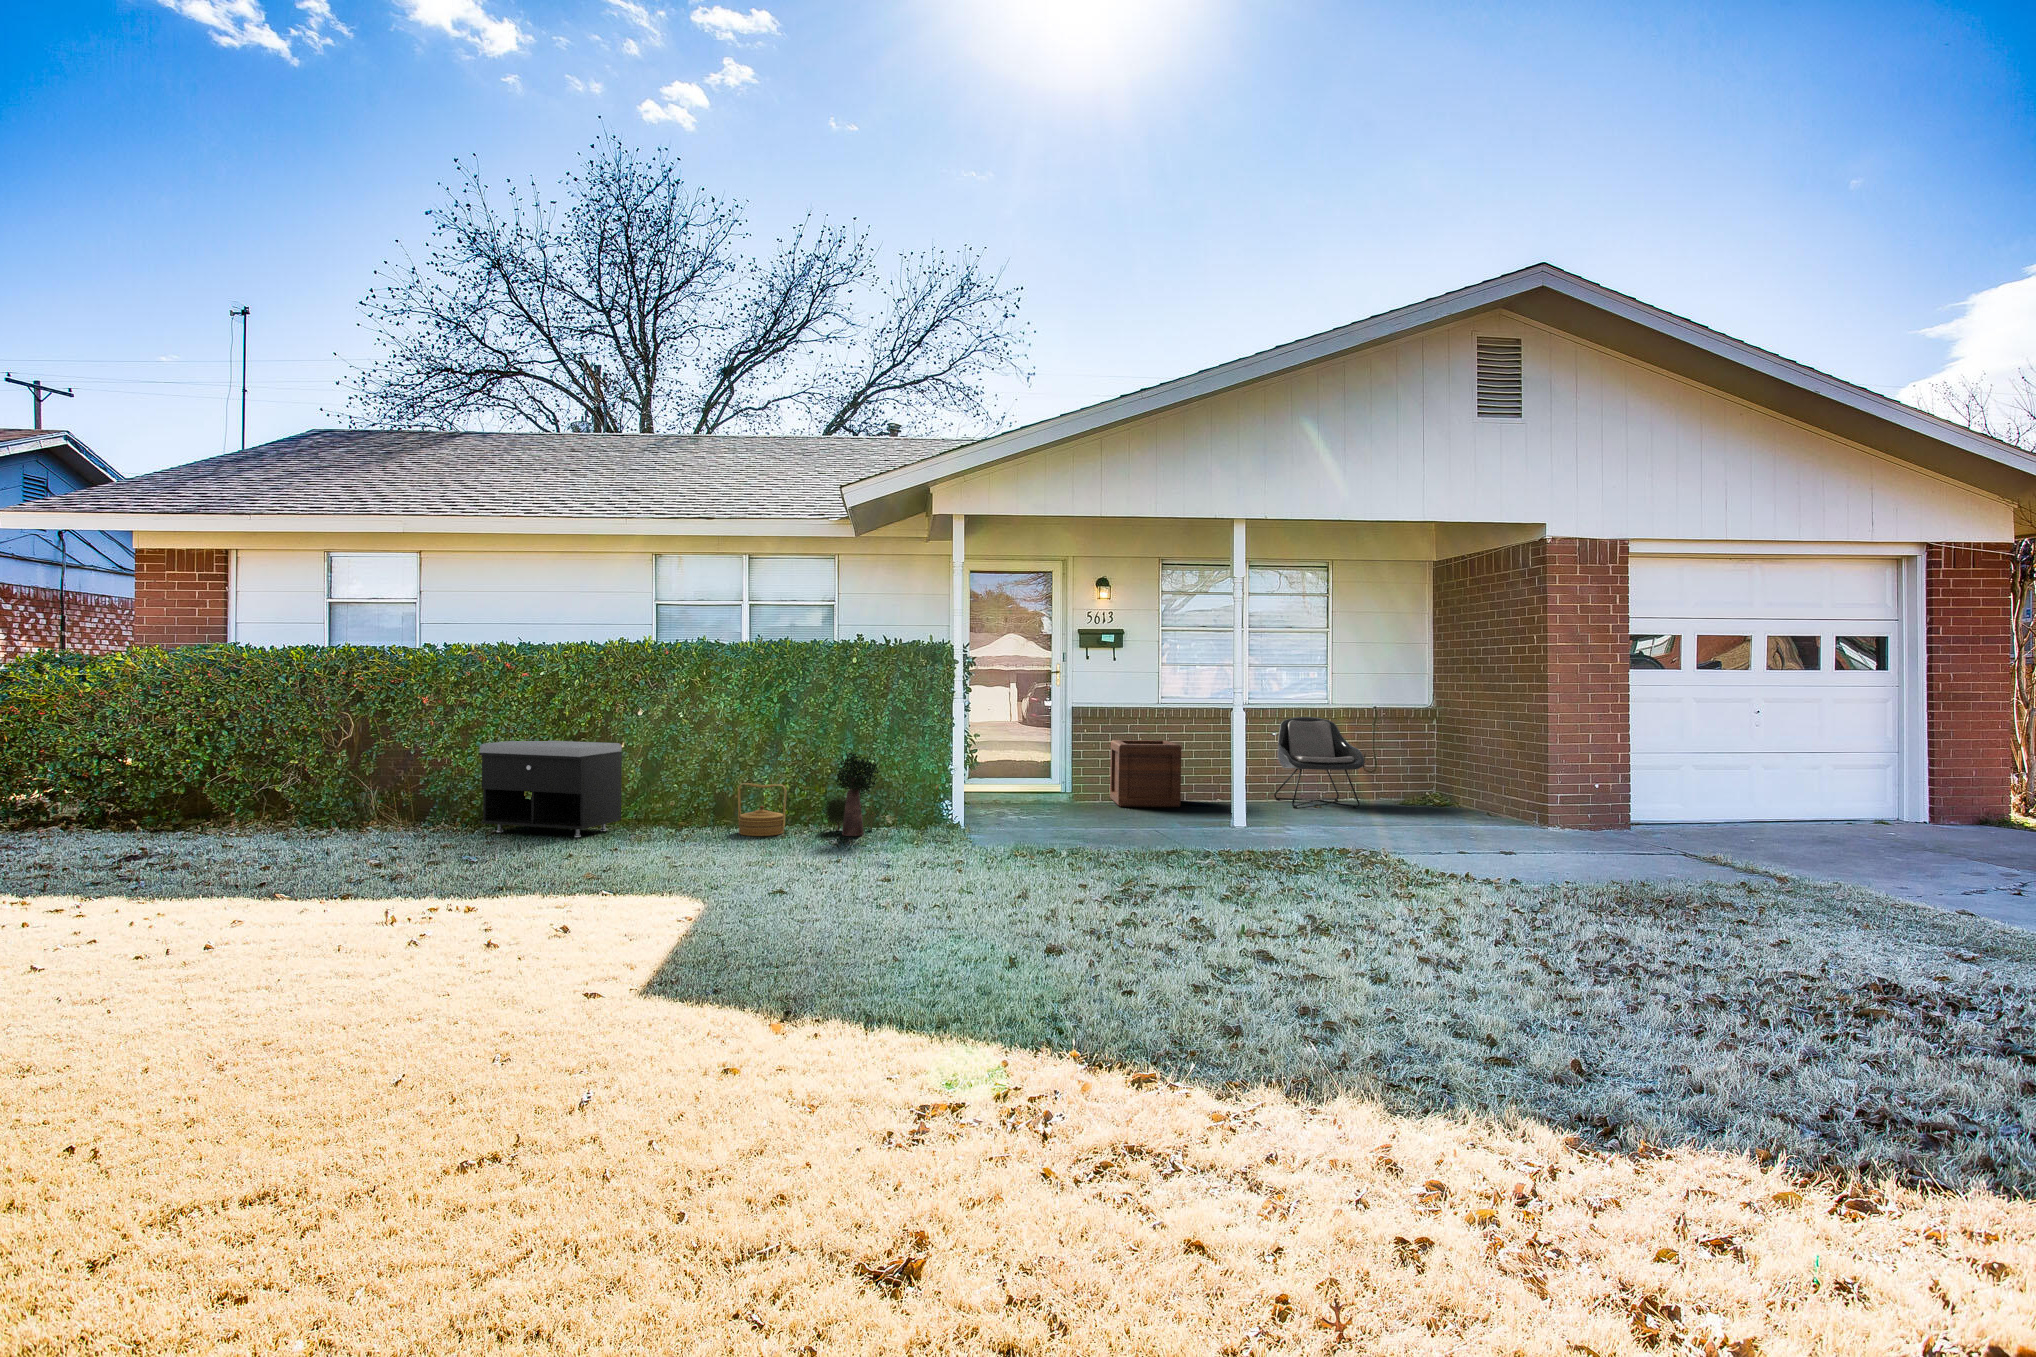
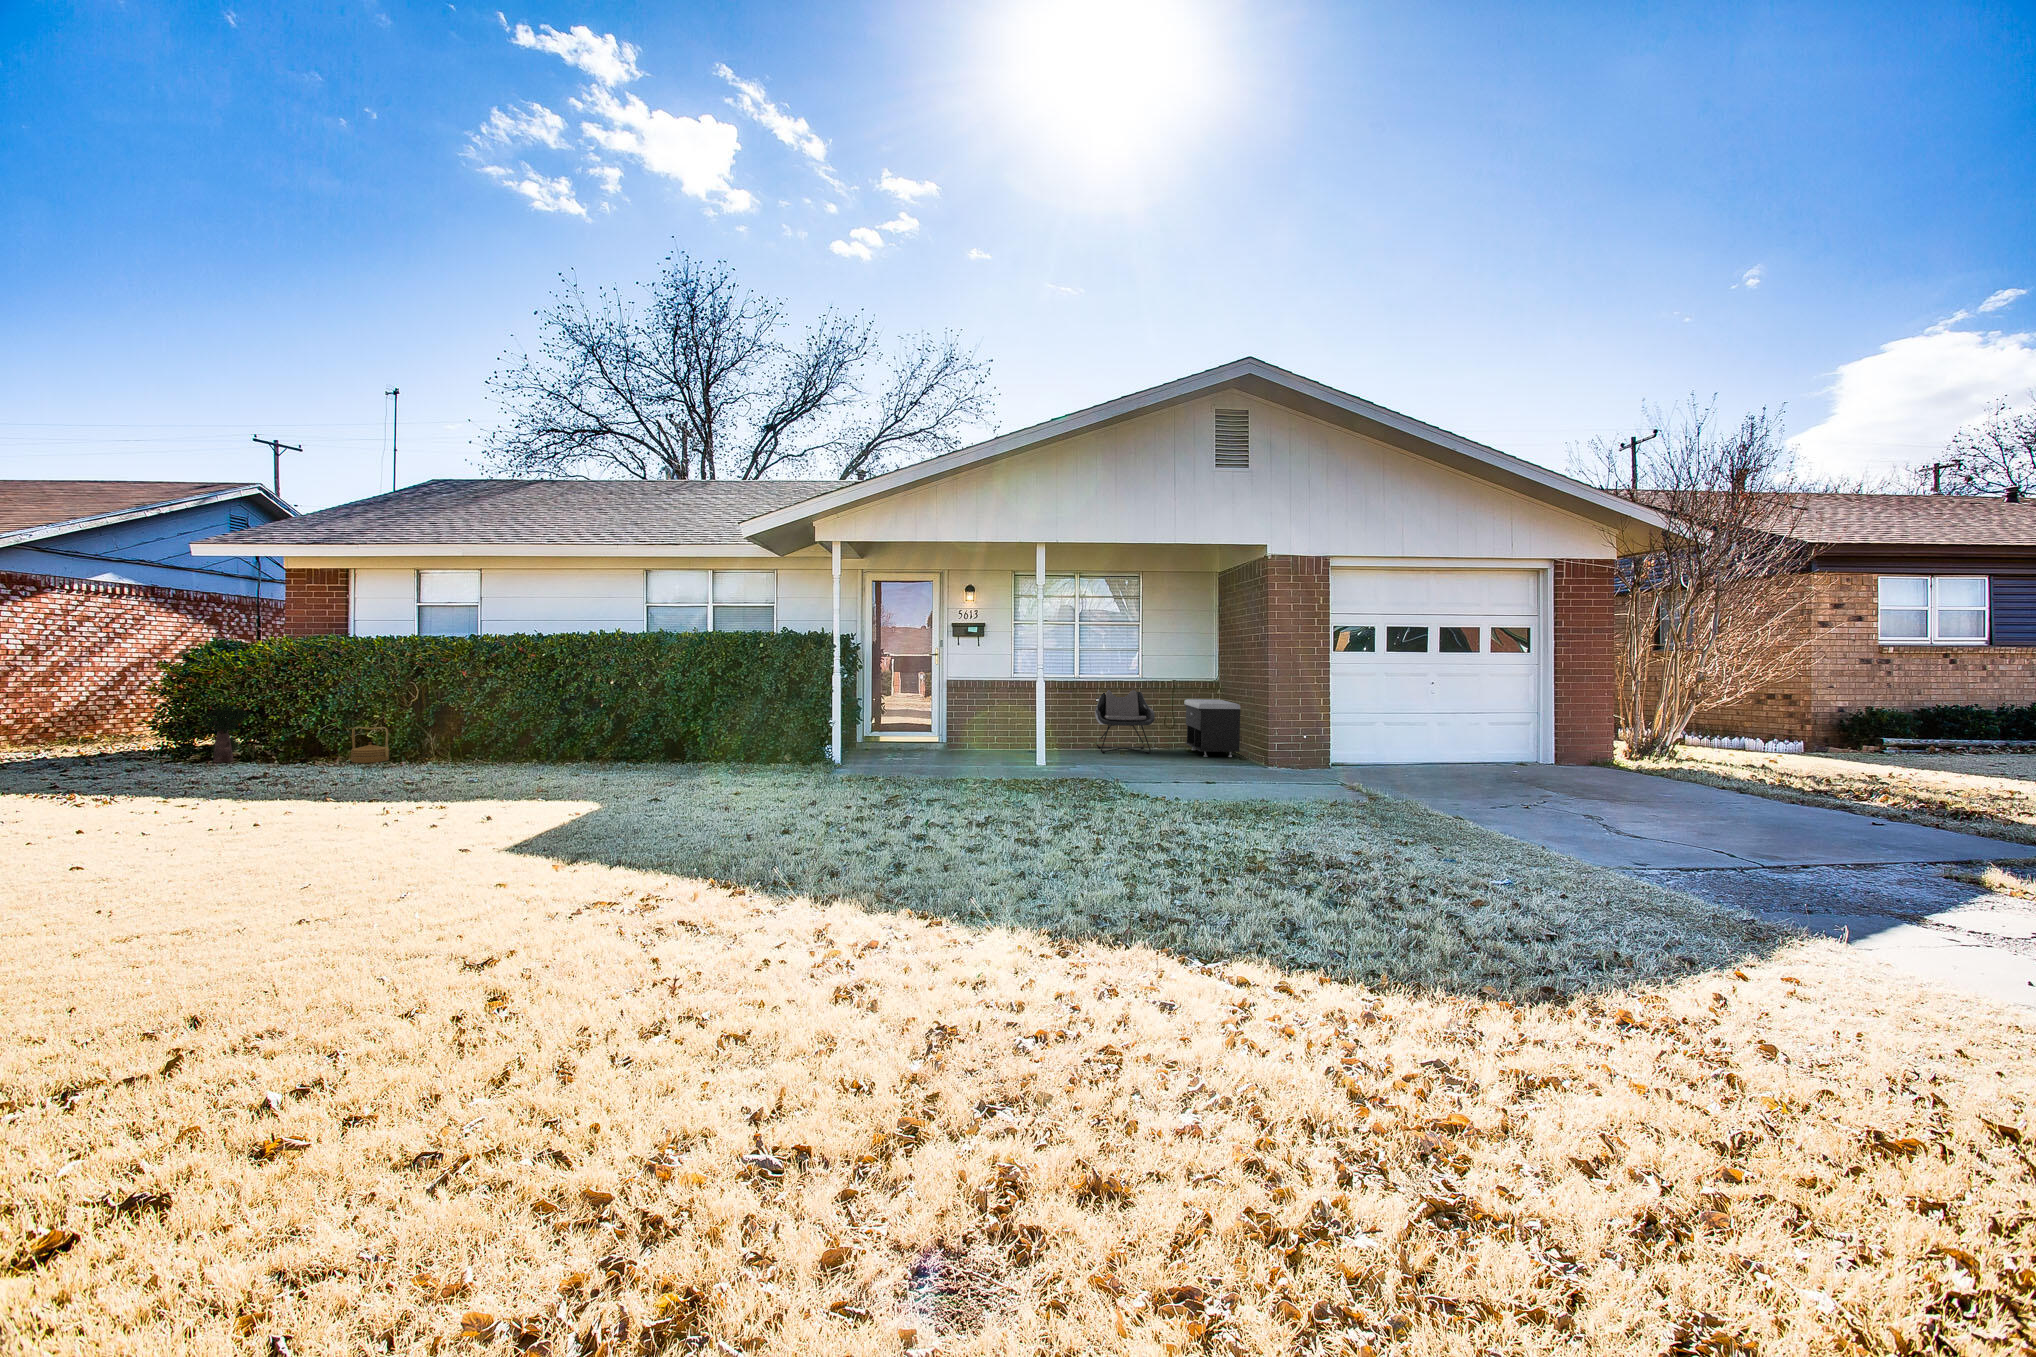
storage bench: present [479,740,622,837] -> present [1184,699,1240,757]
wooden crate: present [1110,740,1181,807] -> none [974,704,1020,752]
potted plant: present [823,752,880,836] -> present [199,704,257,762]
woven basket: present [738,783,787,836] -> present [351,727,389,763]

